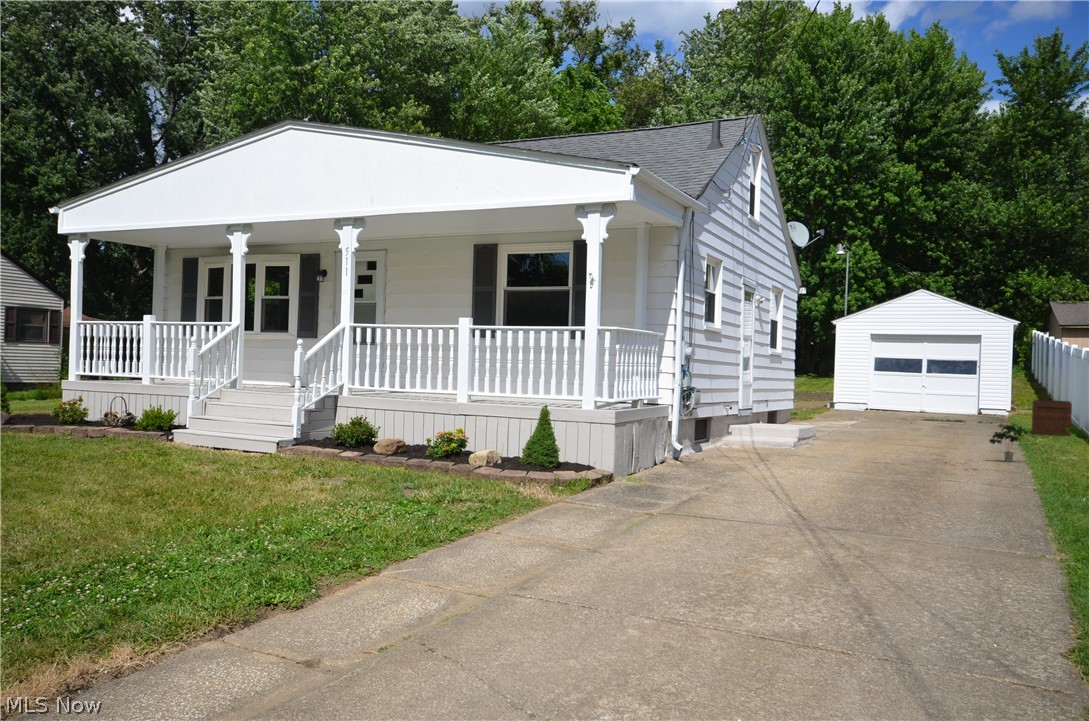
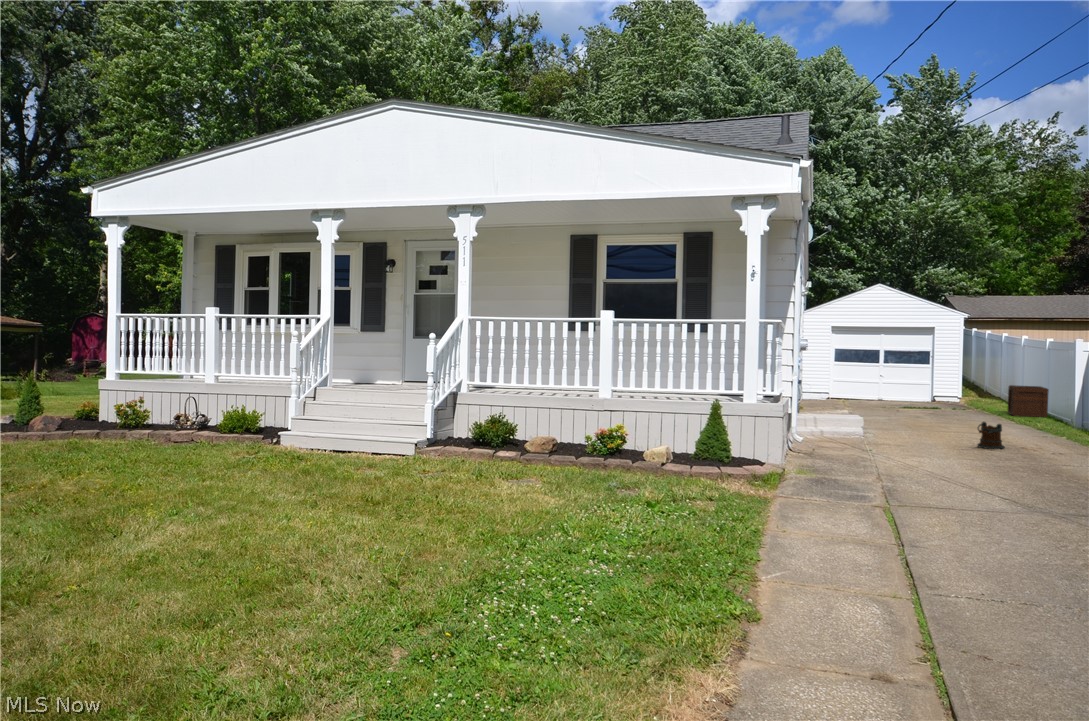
potted plant: present [989,424,1028,462] -> none [1041,409,1075,443]
bucket: none [900,436,928,466] -> present [977,422,1005,449]

